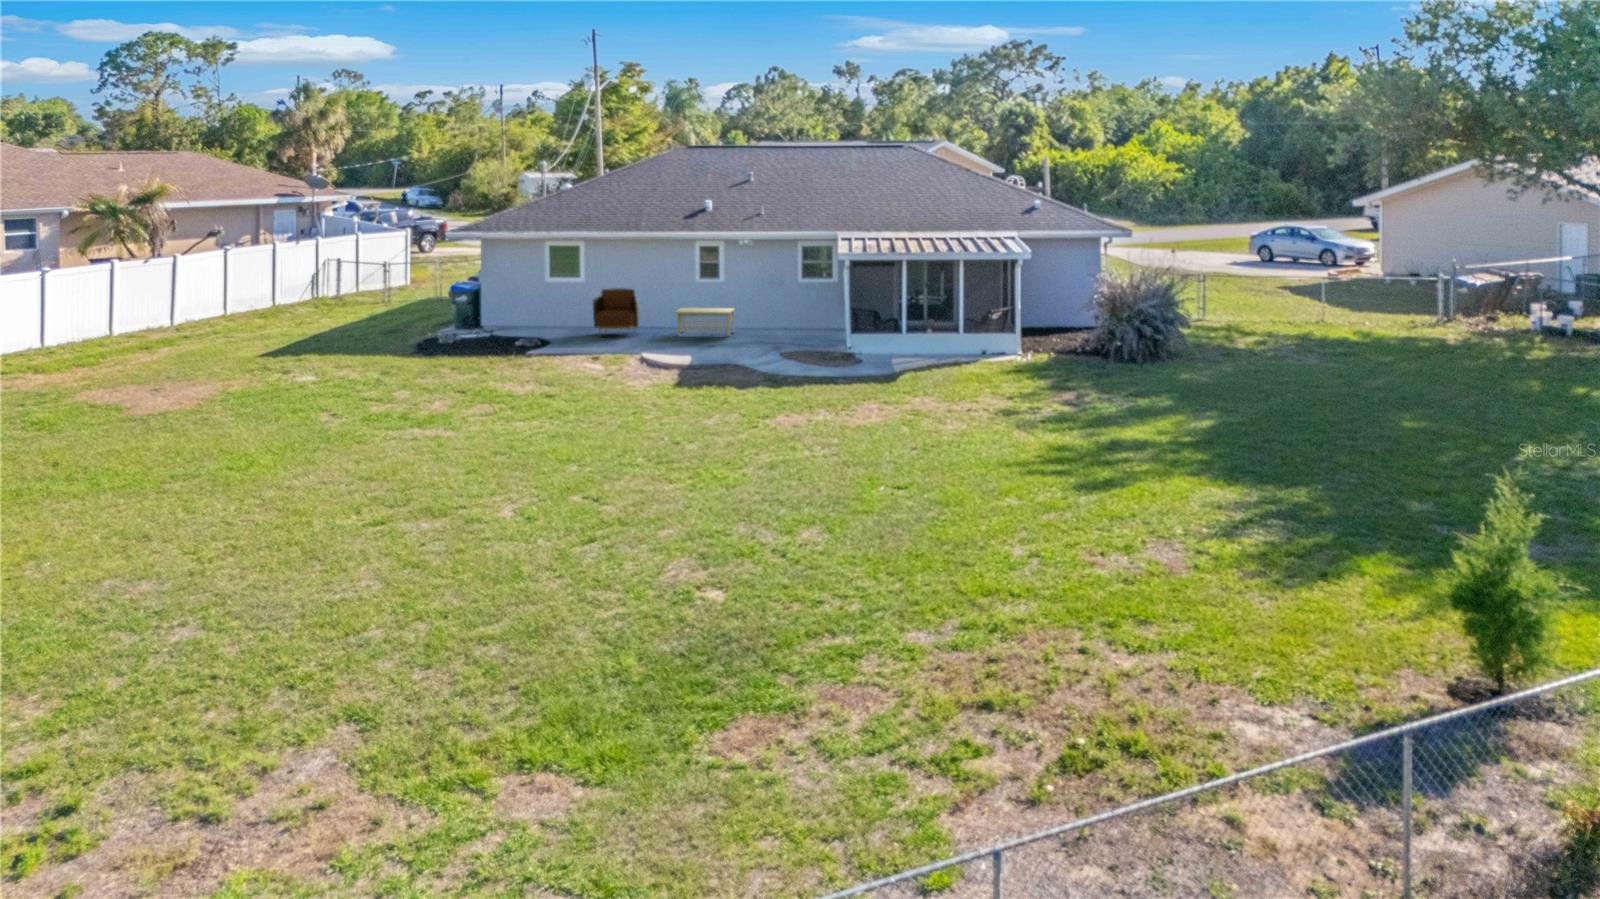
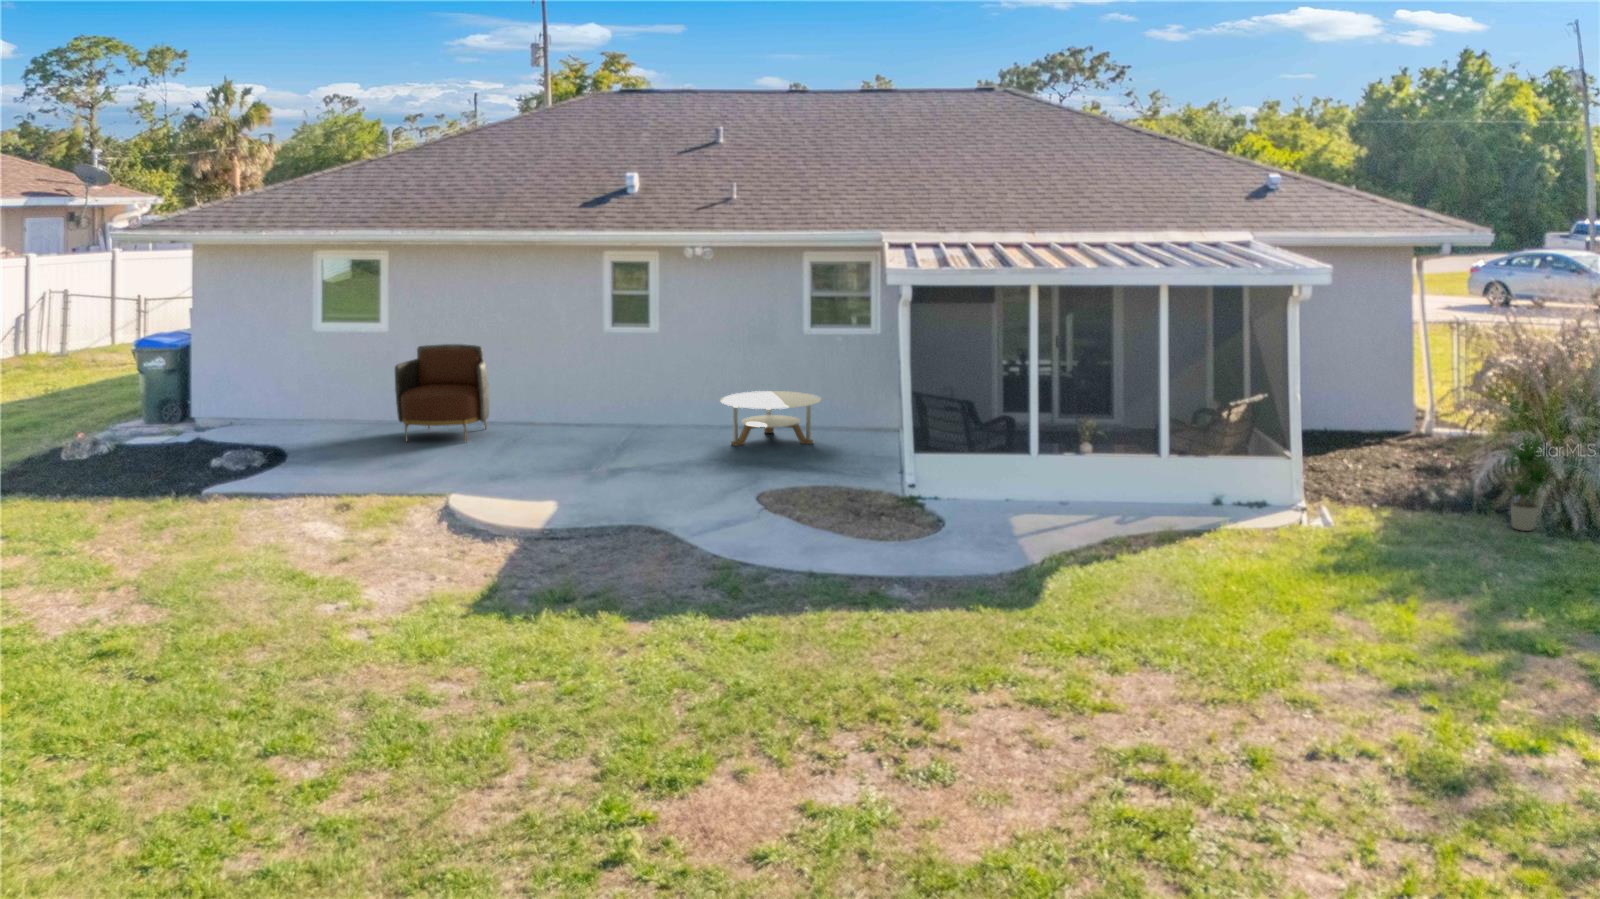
storage bench: present [675,308,735,335] -> none [557,382,678,441]
round table: none [757,311,808,338] -> present [720,391,821,446]
potted plant: none [1096,321,1123,363] -> present [1507,437,1557,531]

